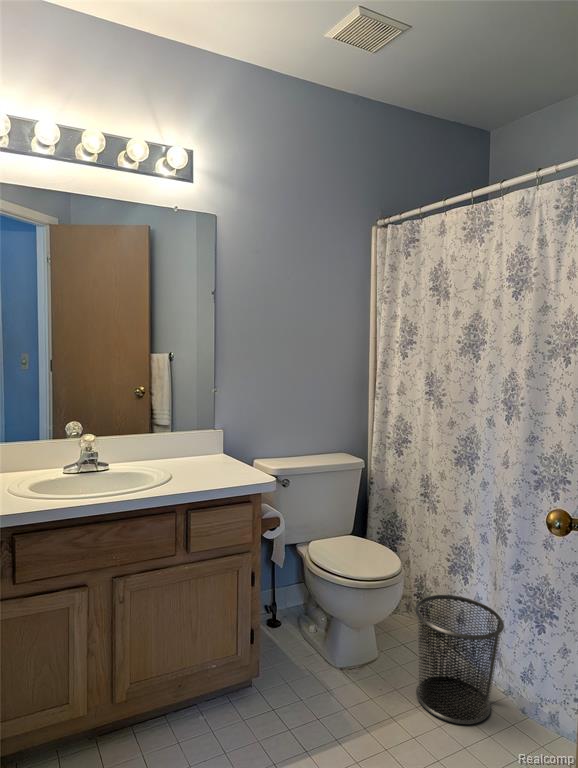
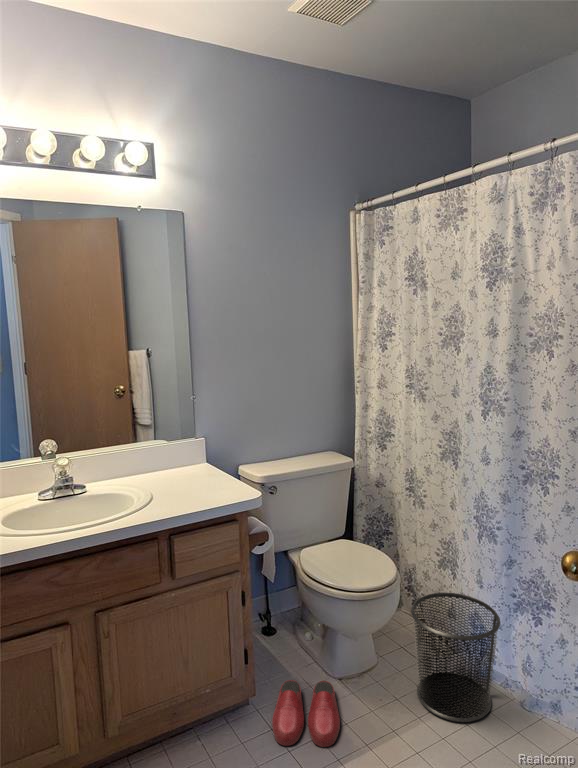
slippers: none [270,669,337,733] -> present [272,680,340,747]

